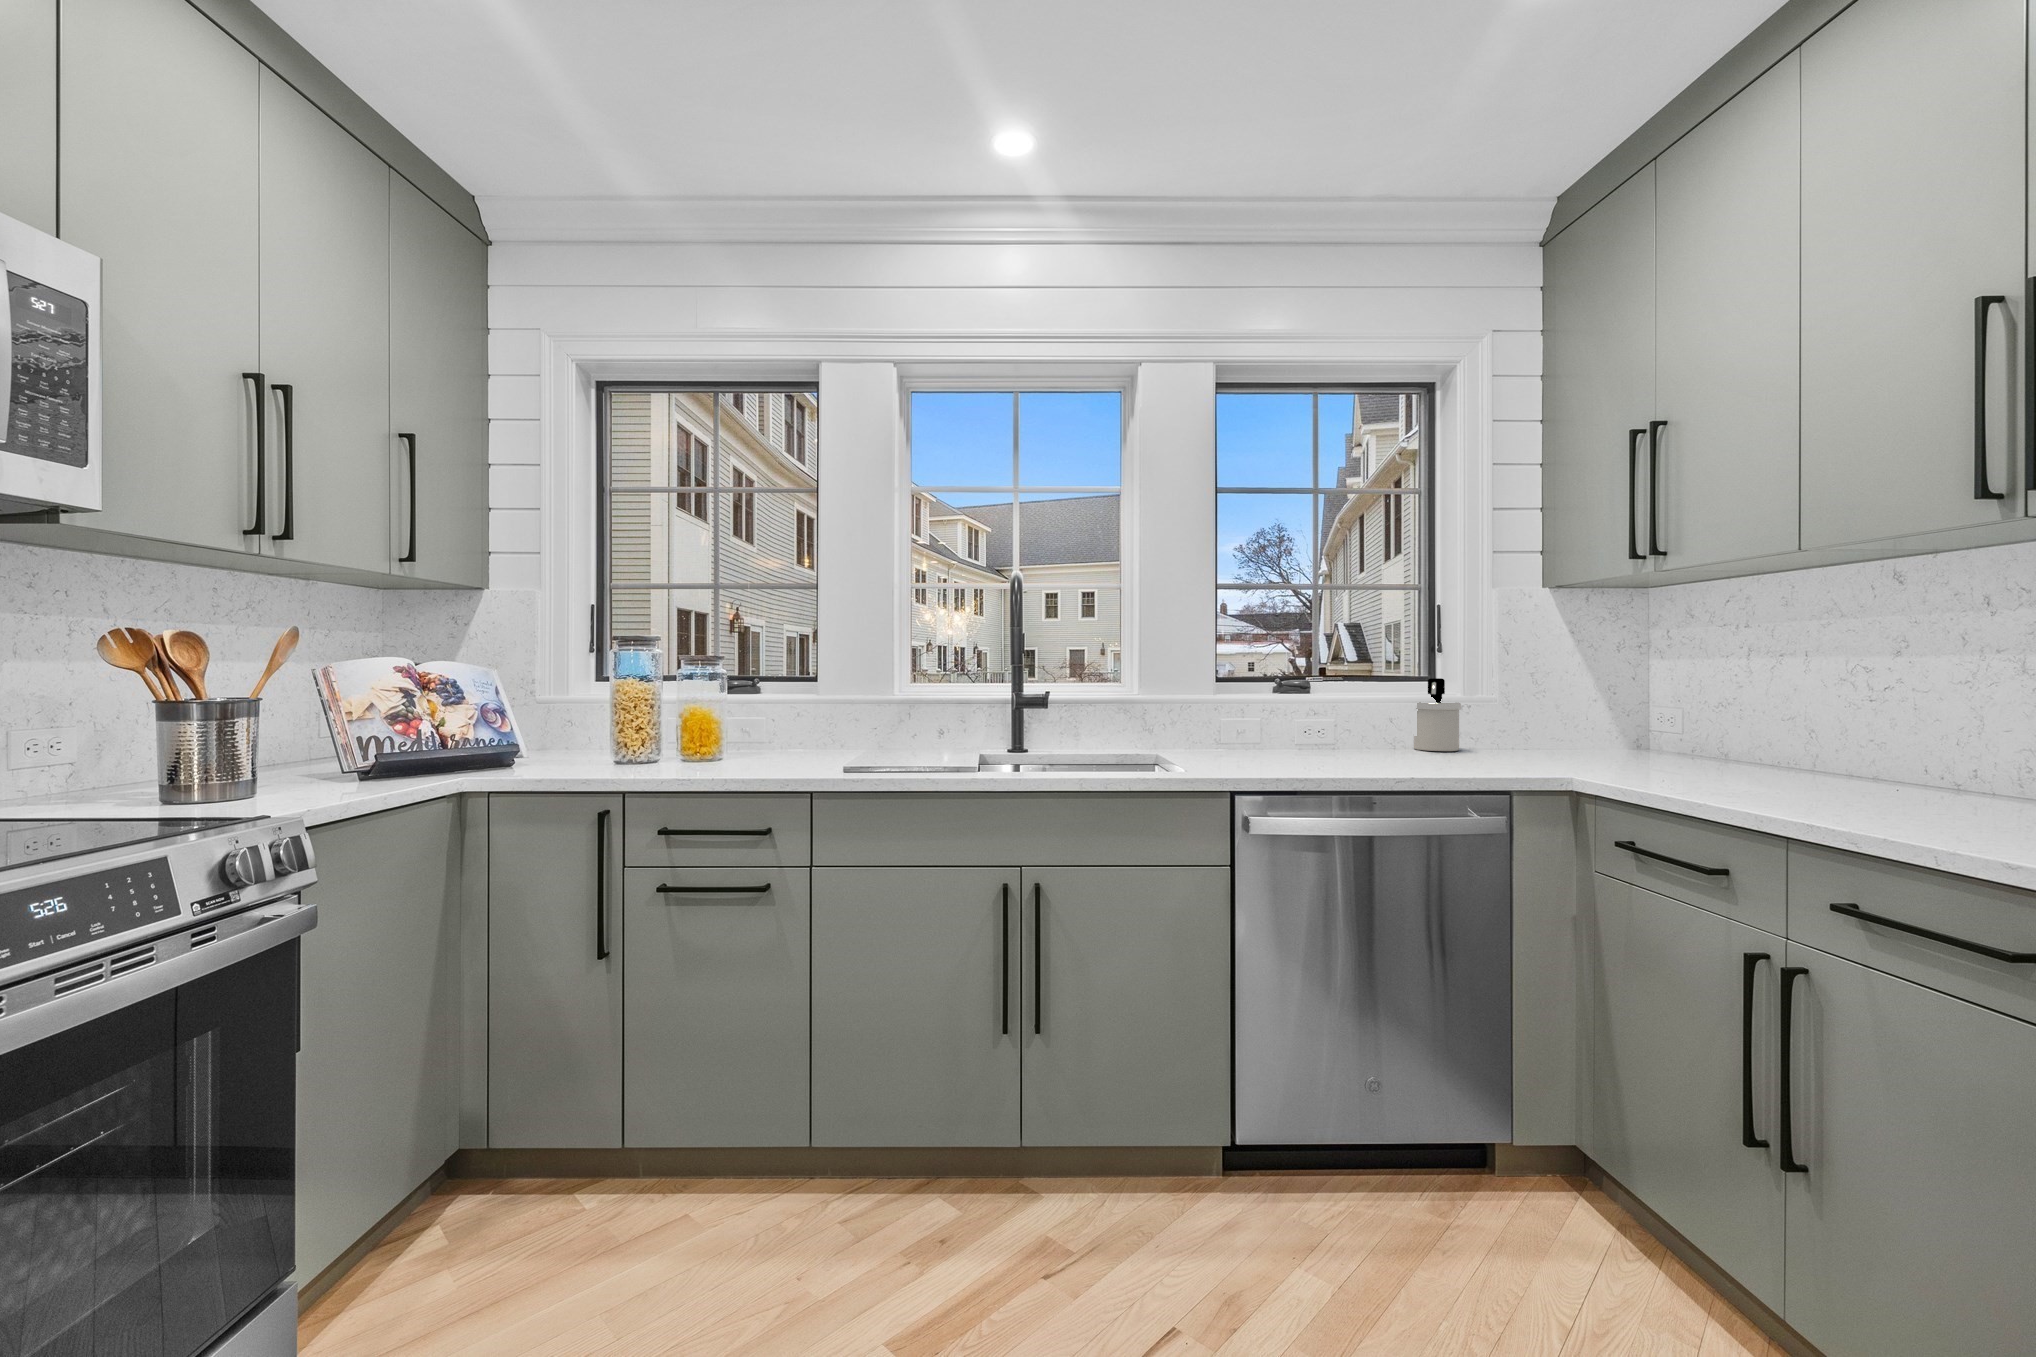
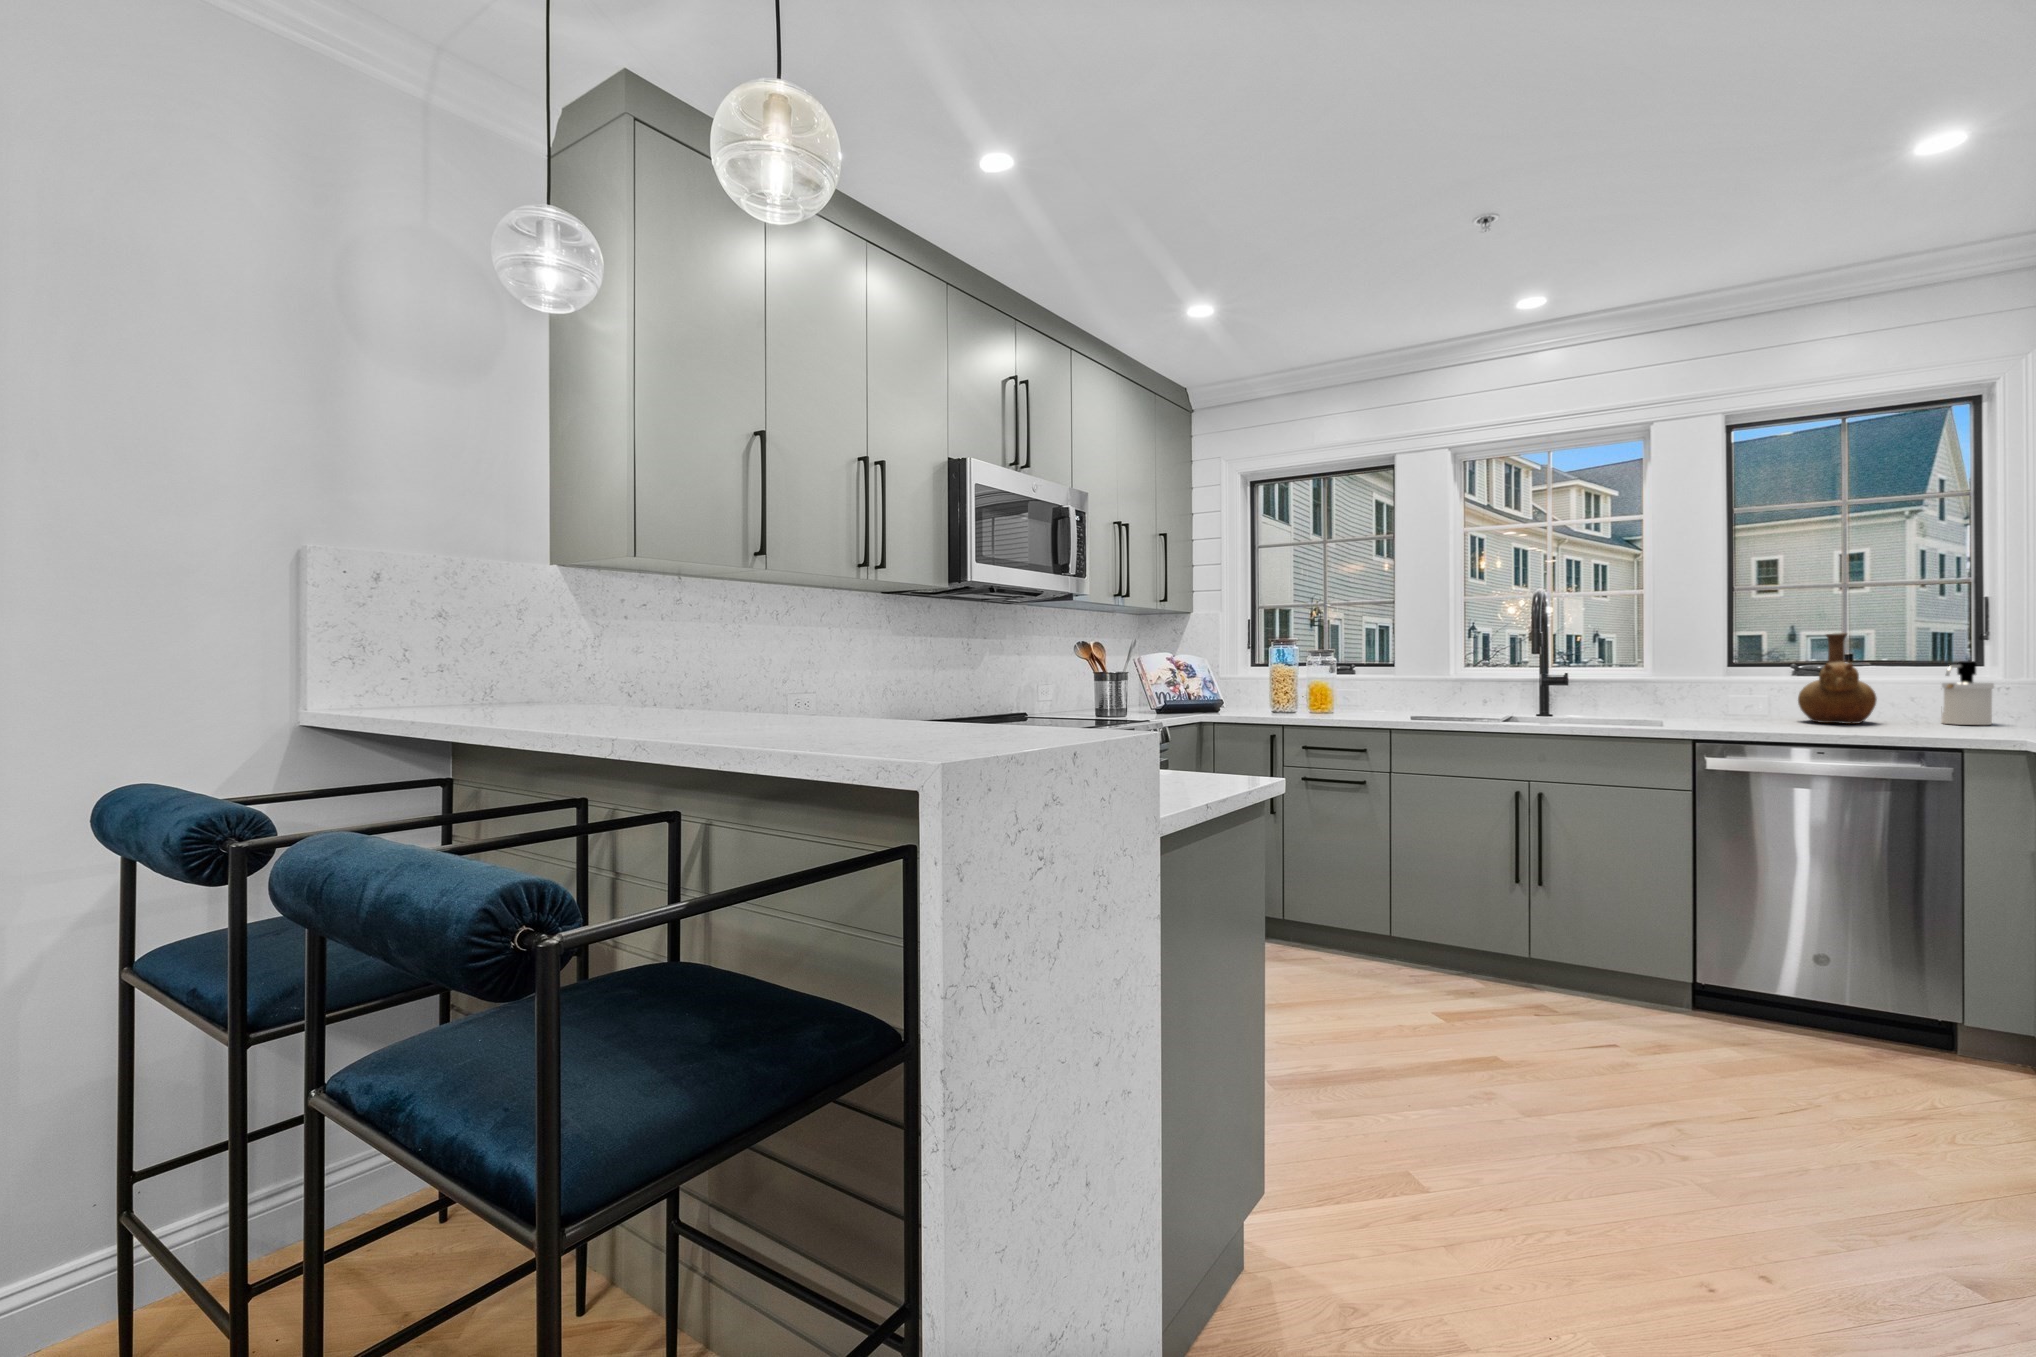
vase: none [1290,643,1368,754] -> present [1798,633,1877,724]

